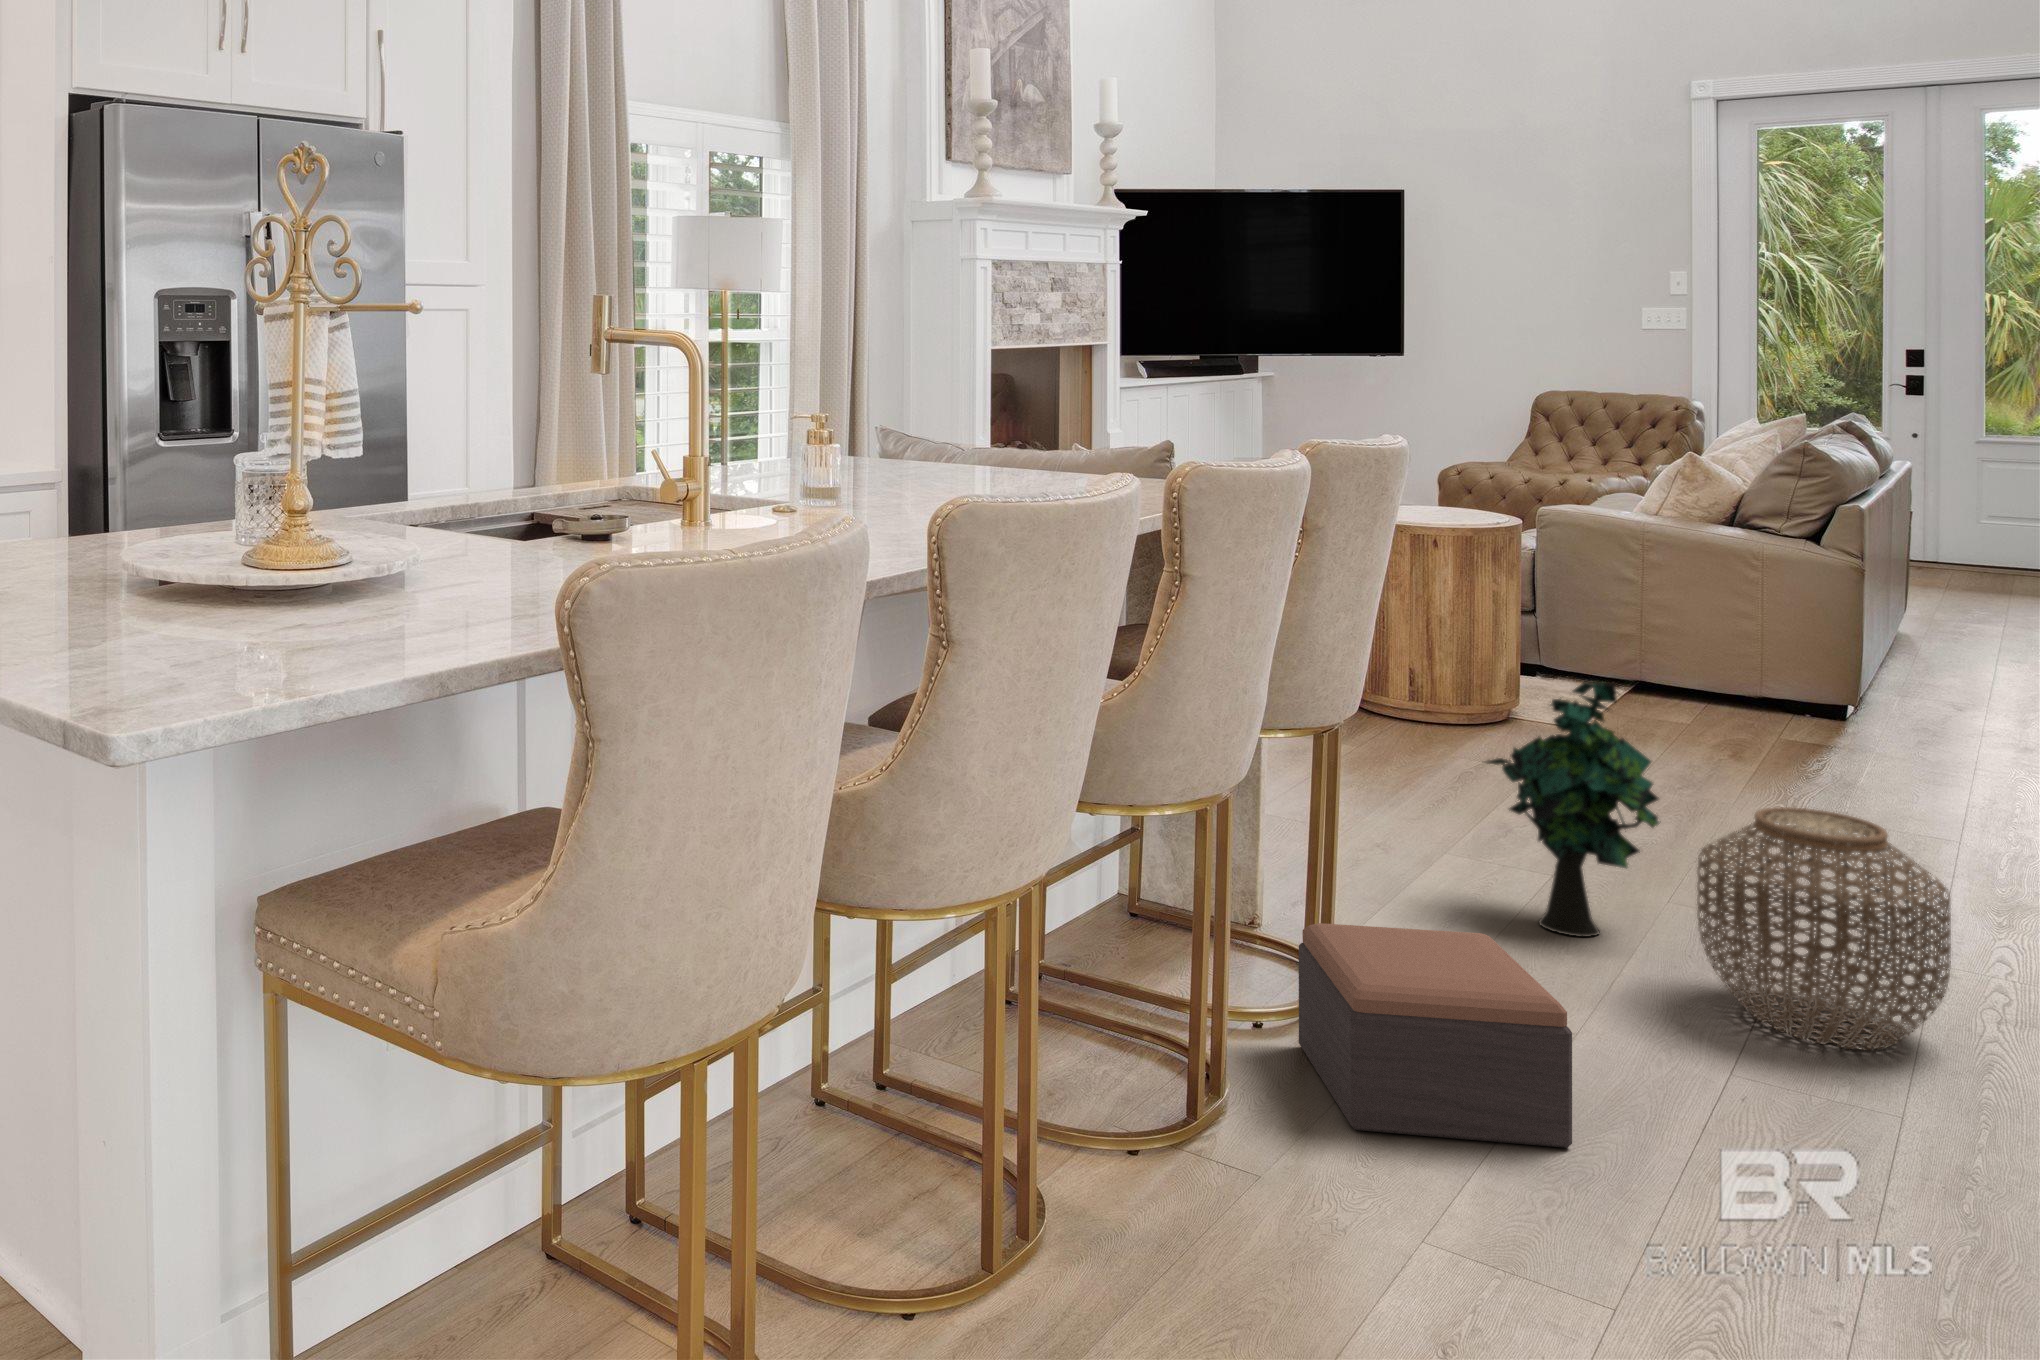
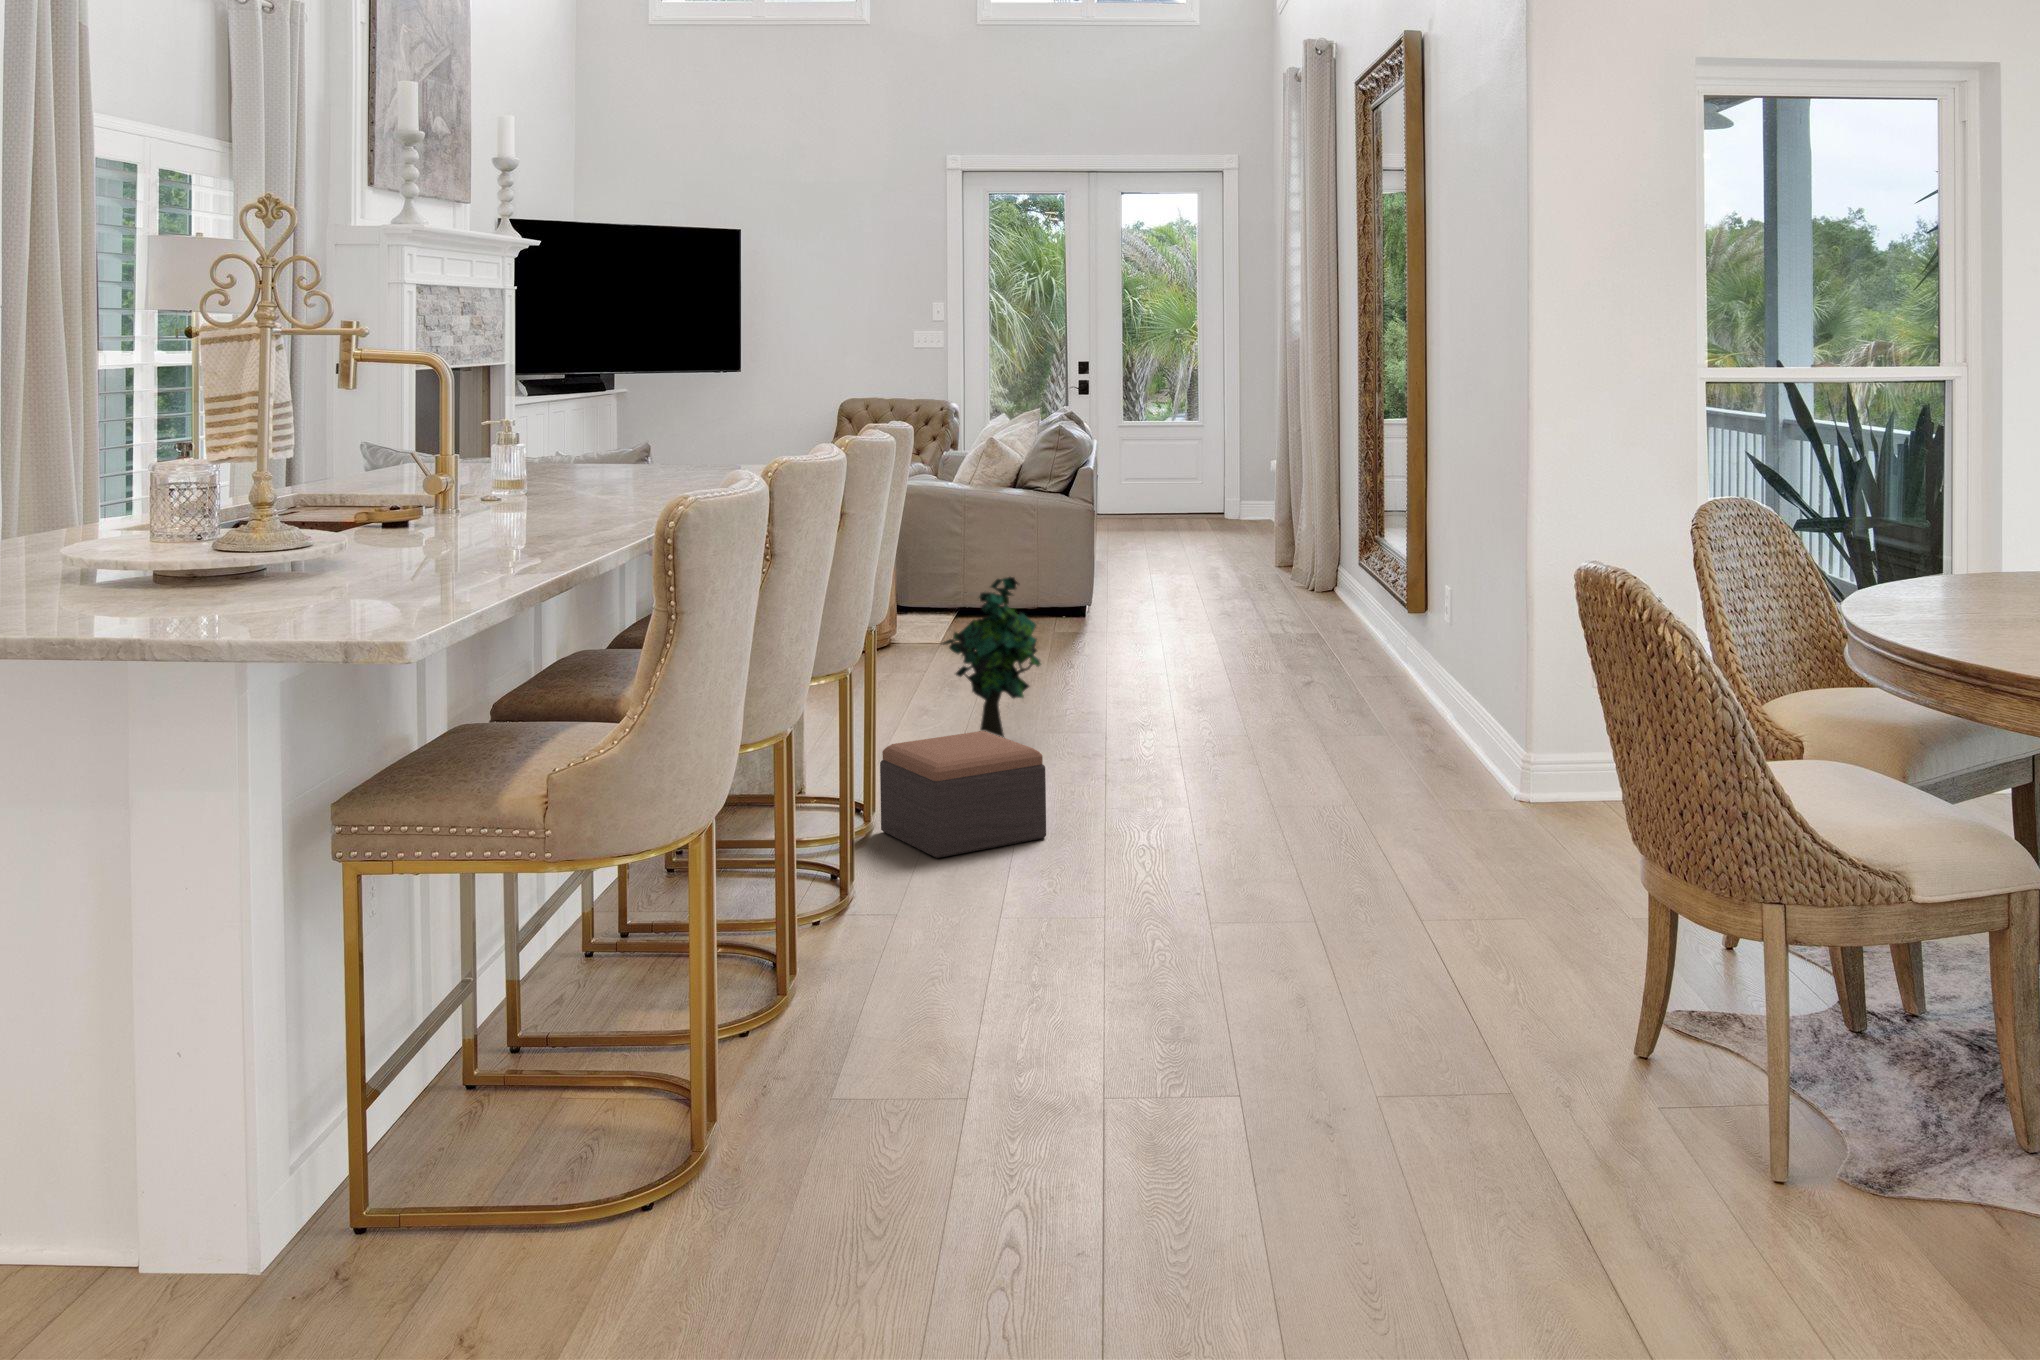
woven basket: present [1697,807,1951,1049] -> none [1072,633,1192,769]

